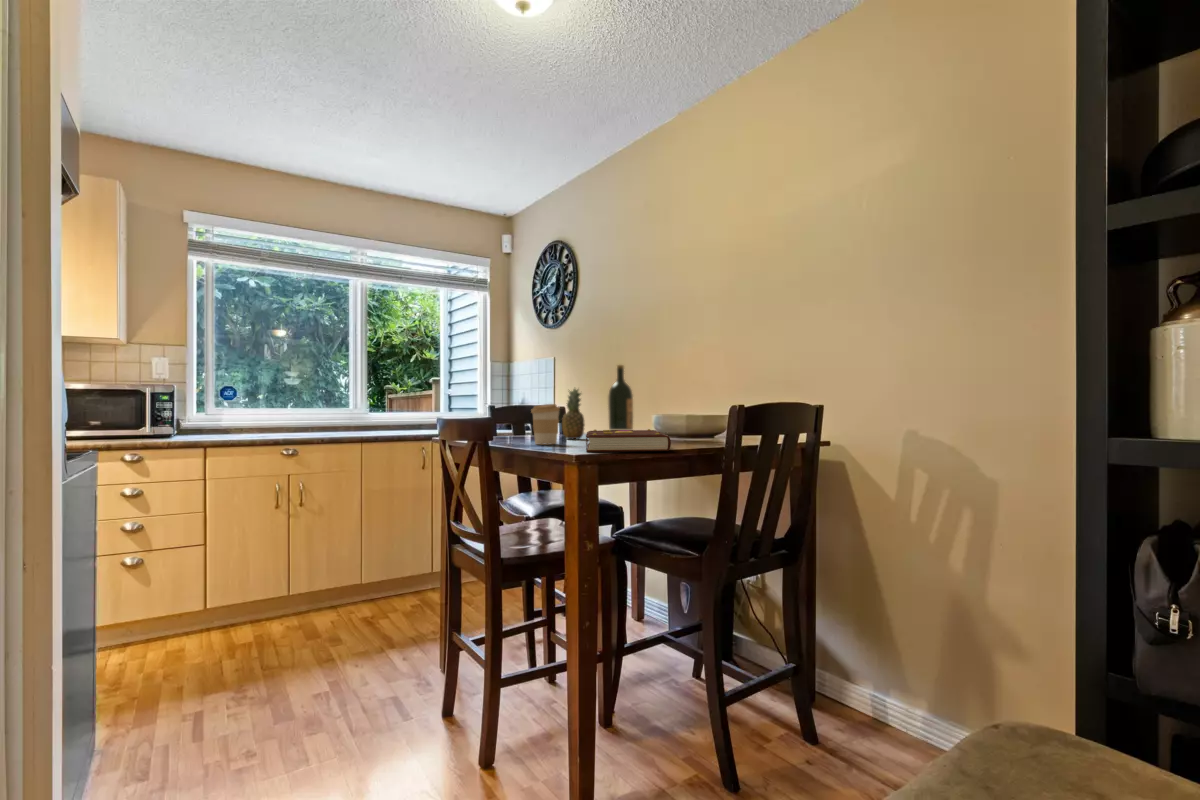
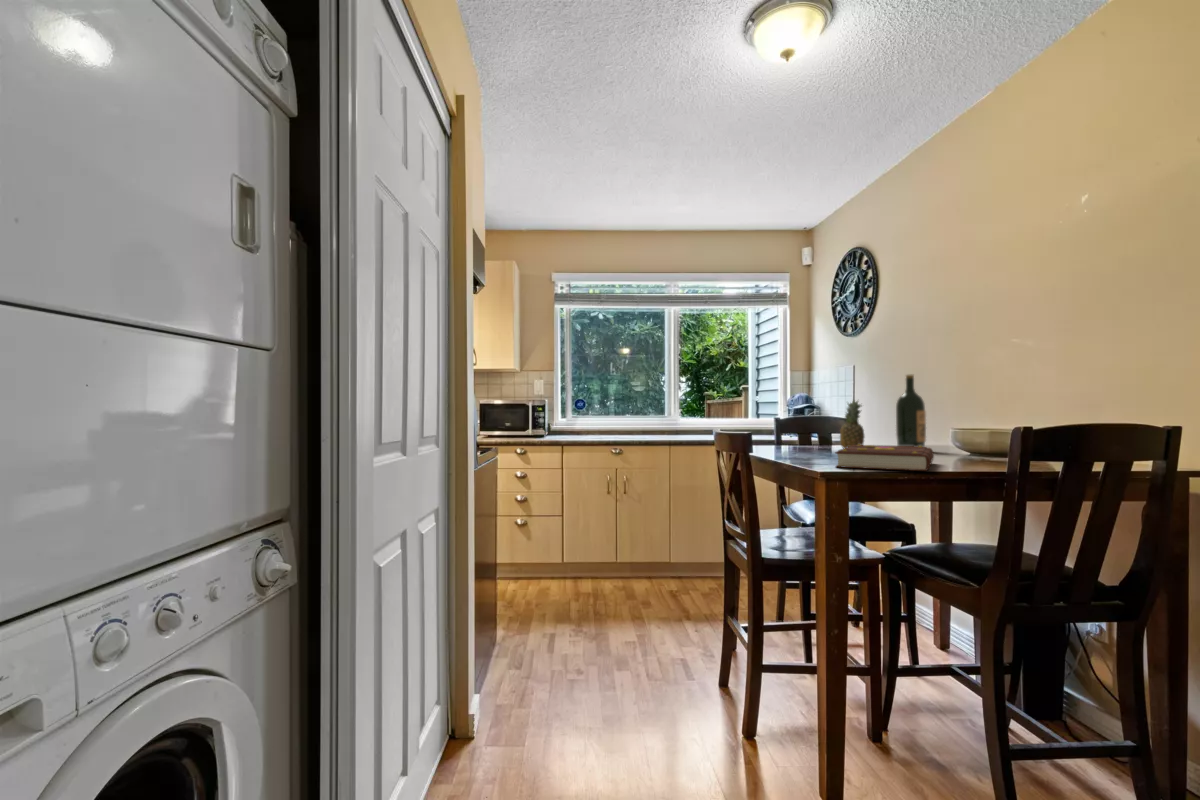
coffee cup: present [531,404,560,445] -> none [797,417,826,456]

